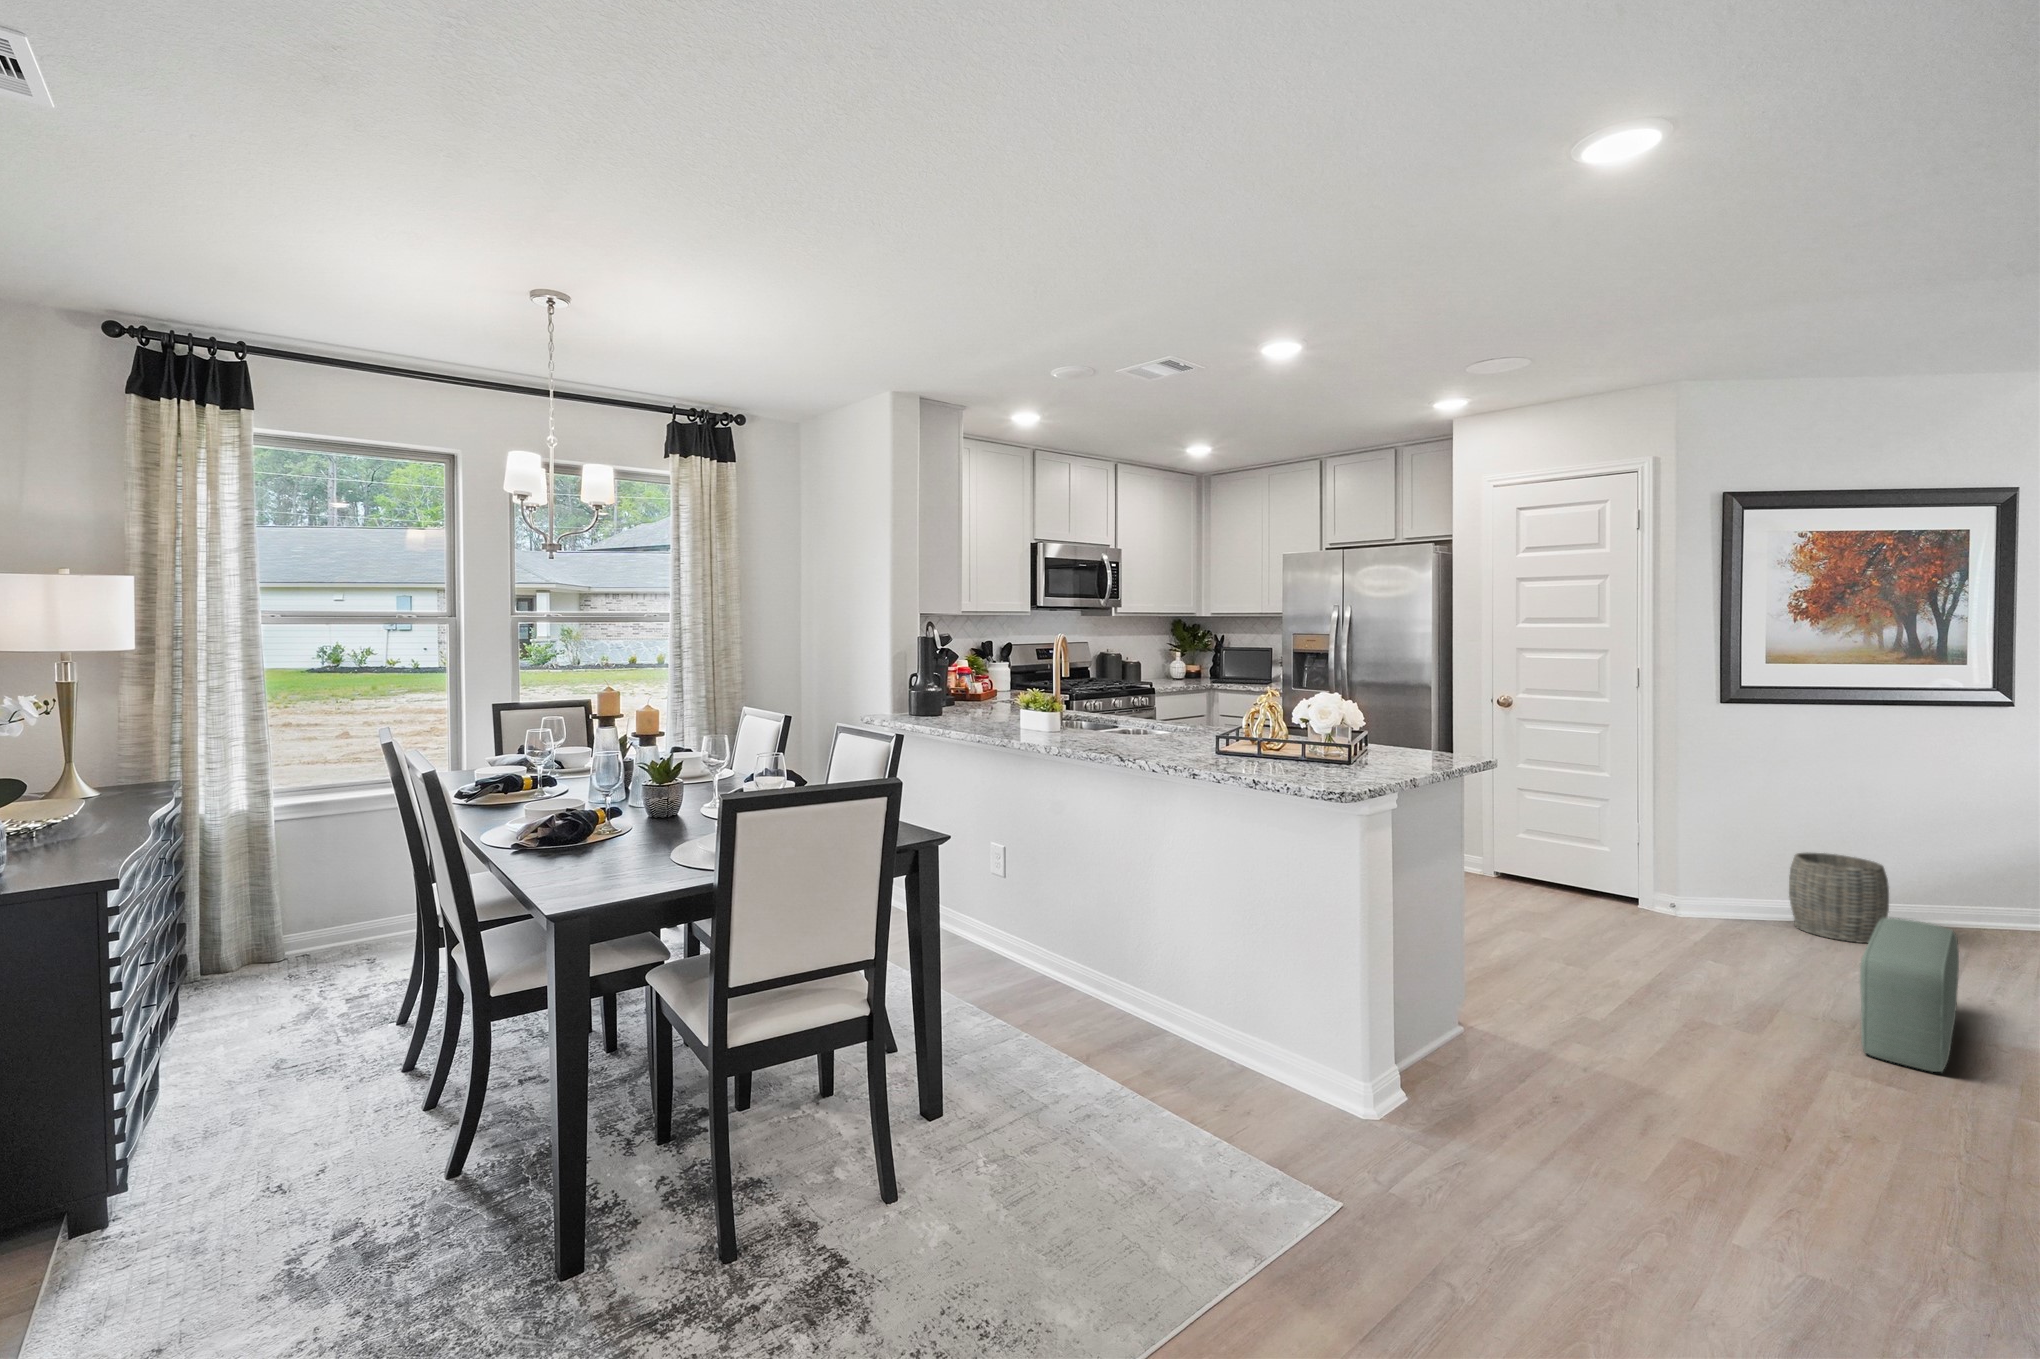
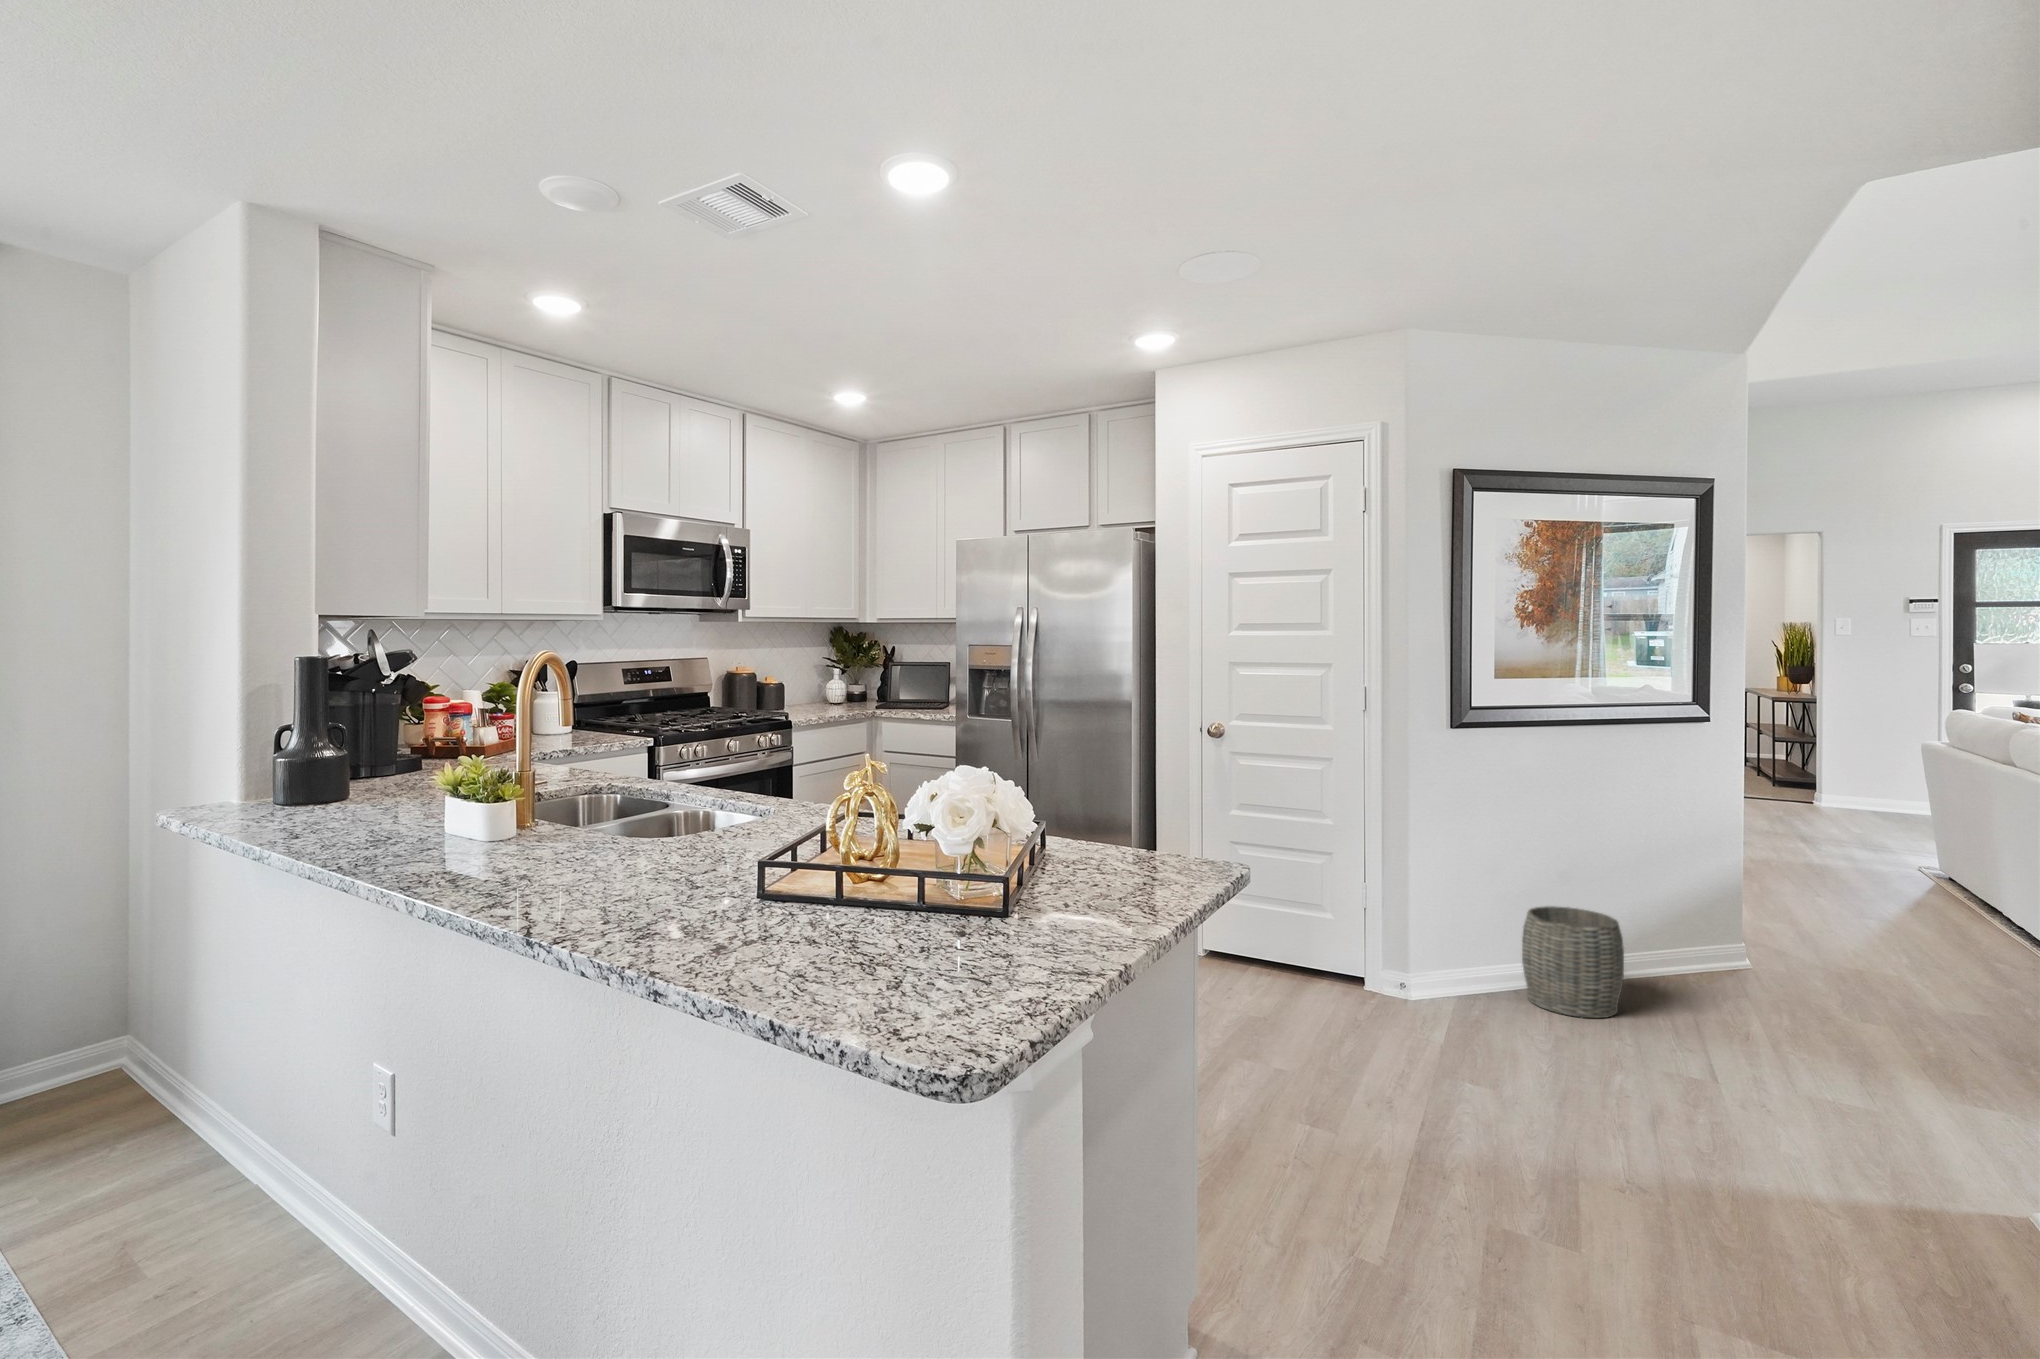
pouf: present [1860,917,1959,1072] -> none [1638,1008,1743,1244]

